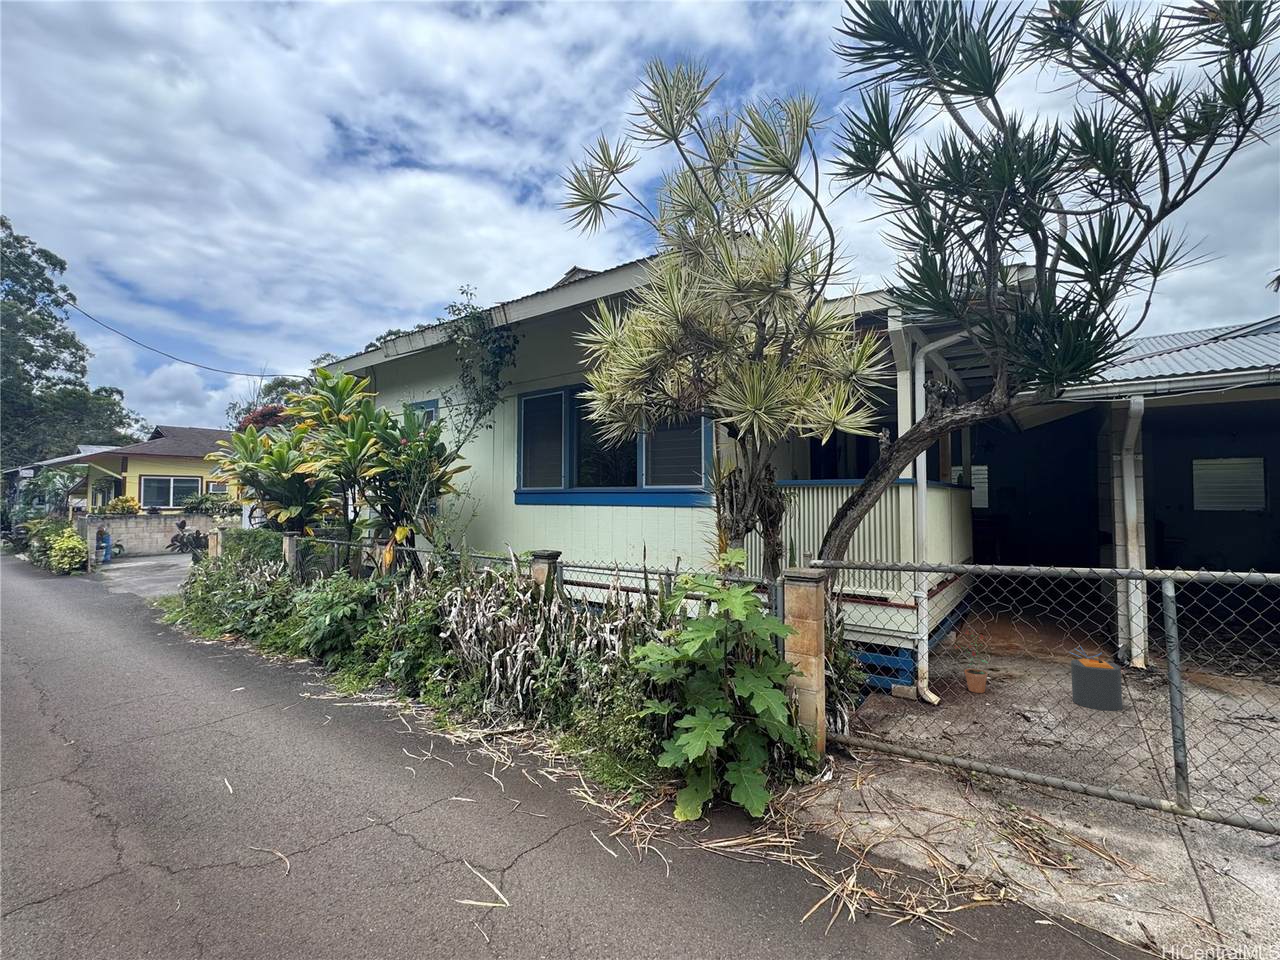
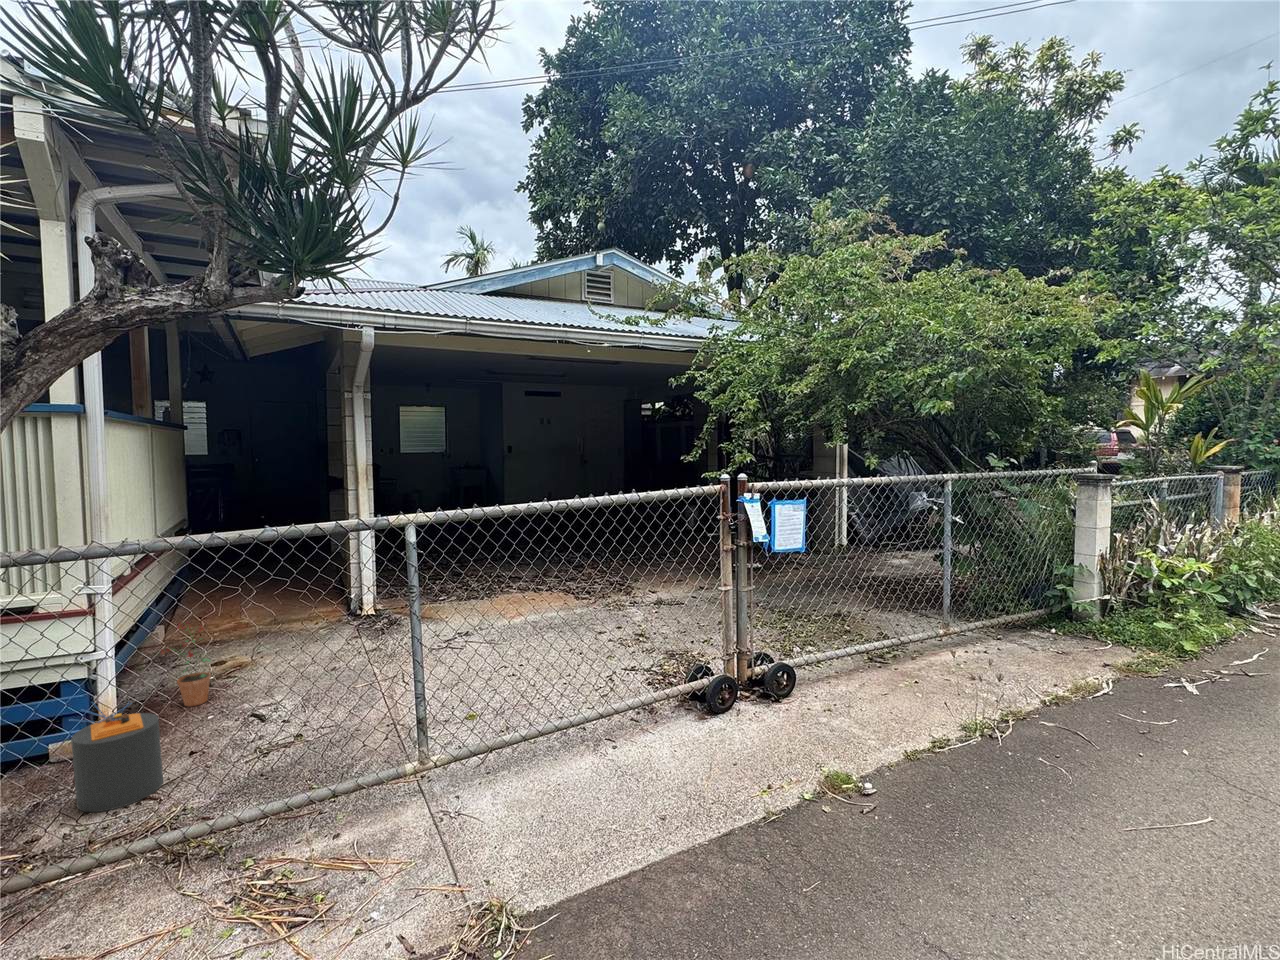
trash can: present [1071,646,1122,711] -> present [69,703,163,812]

